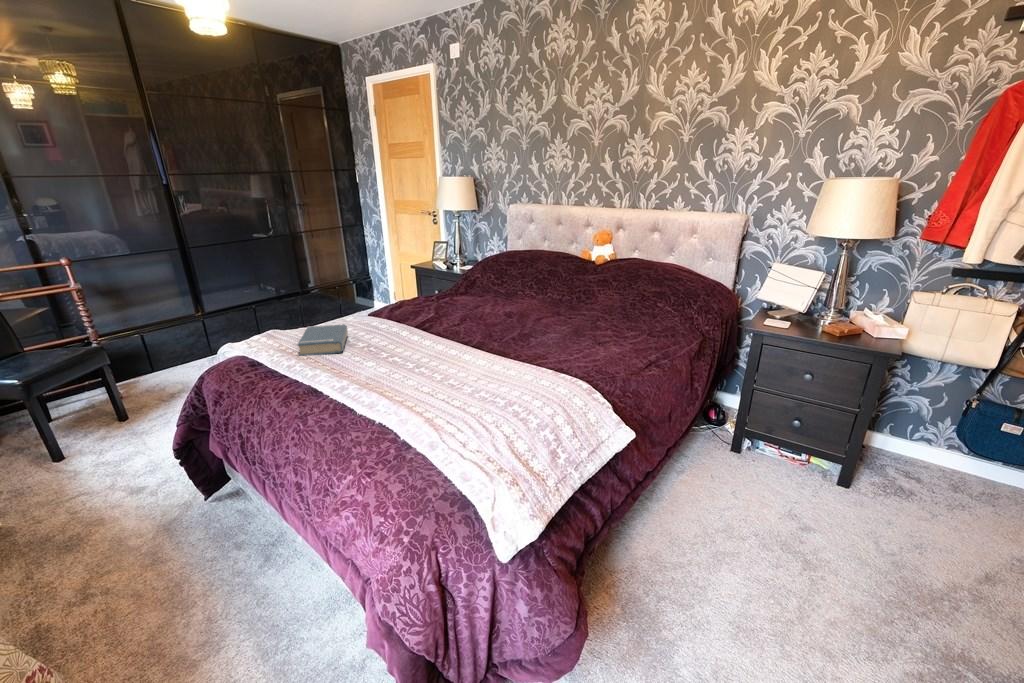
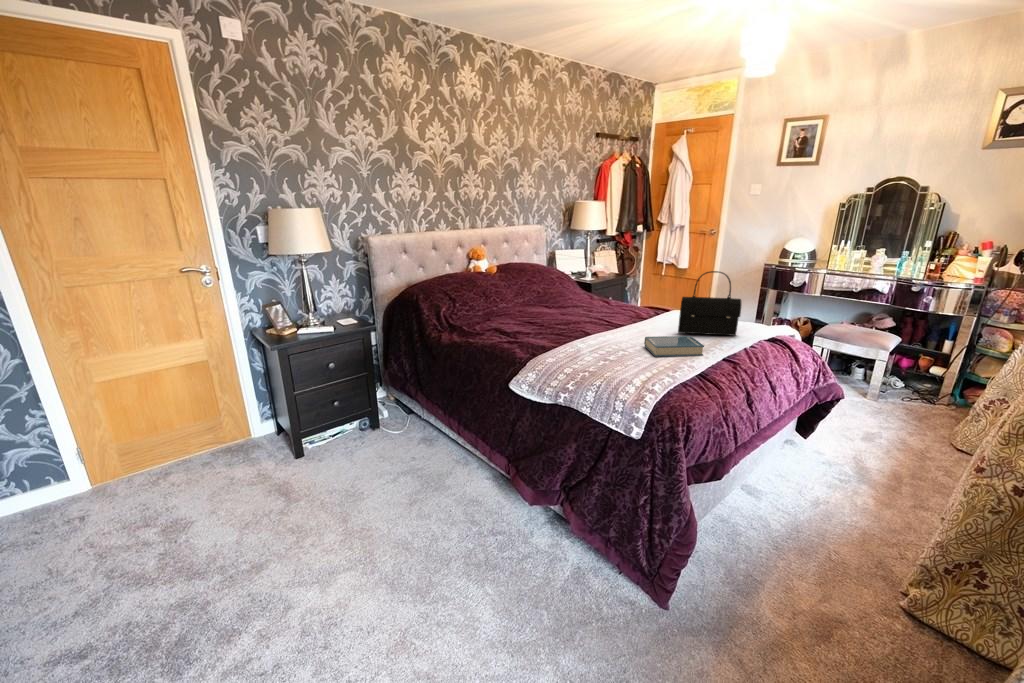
handbag: none [366,274,402,382] -> present [678,271,741,336]

